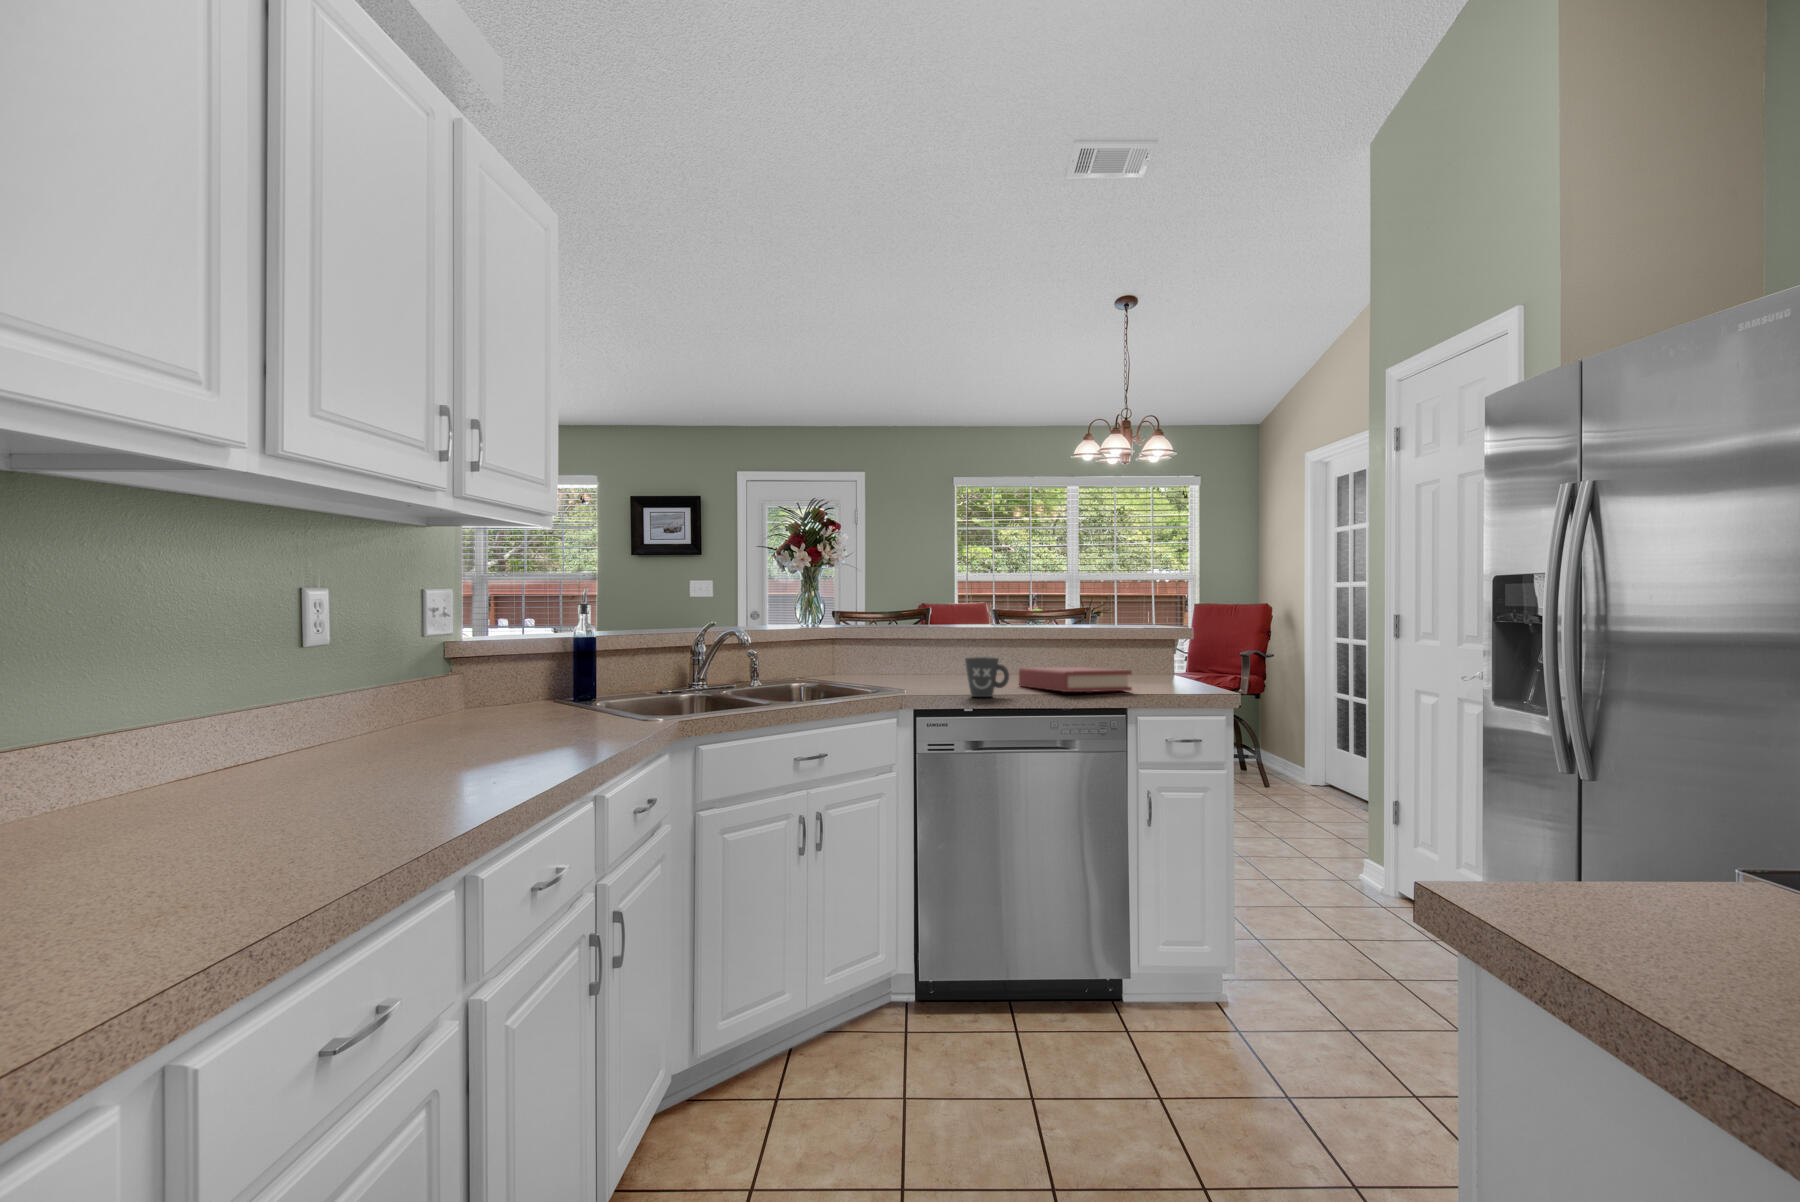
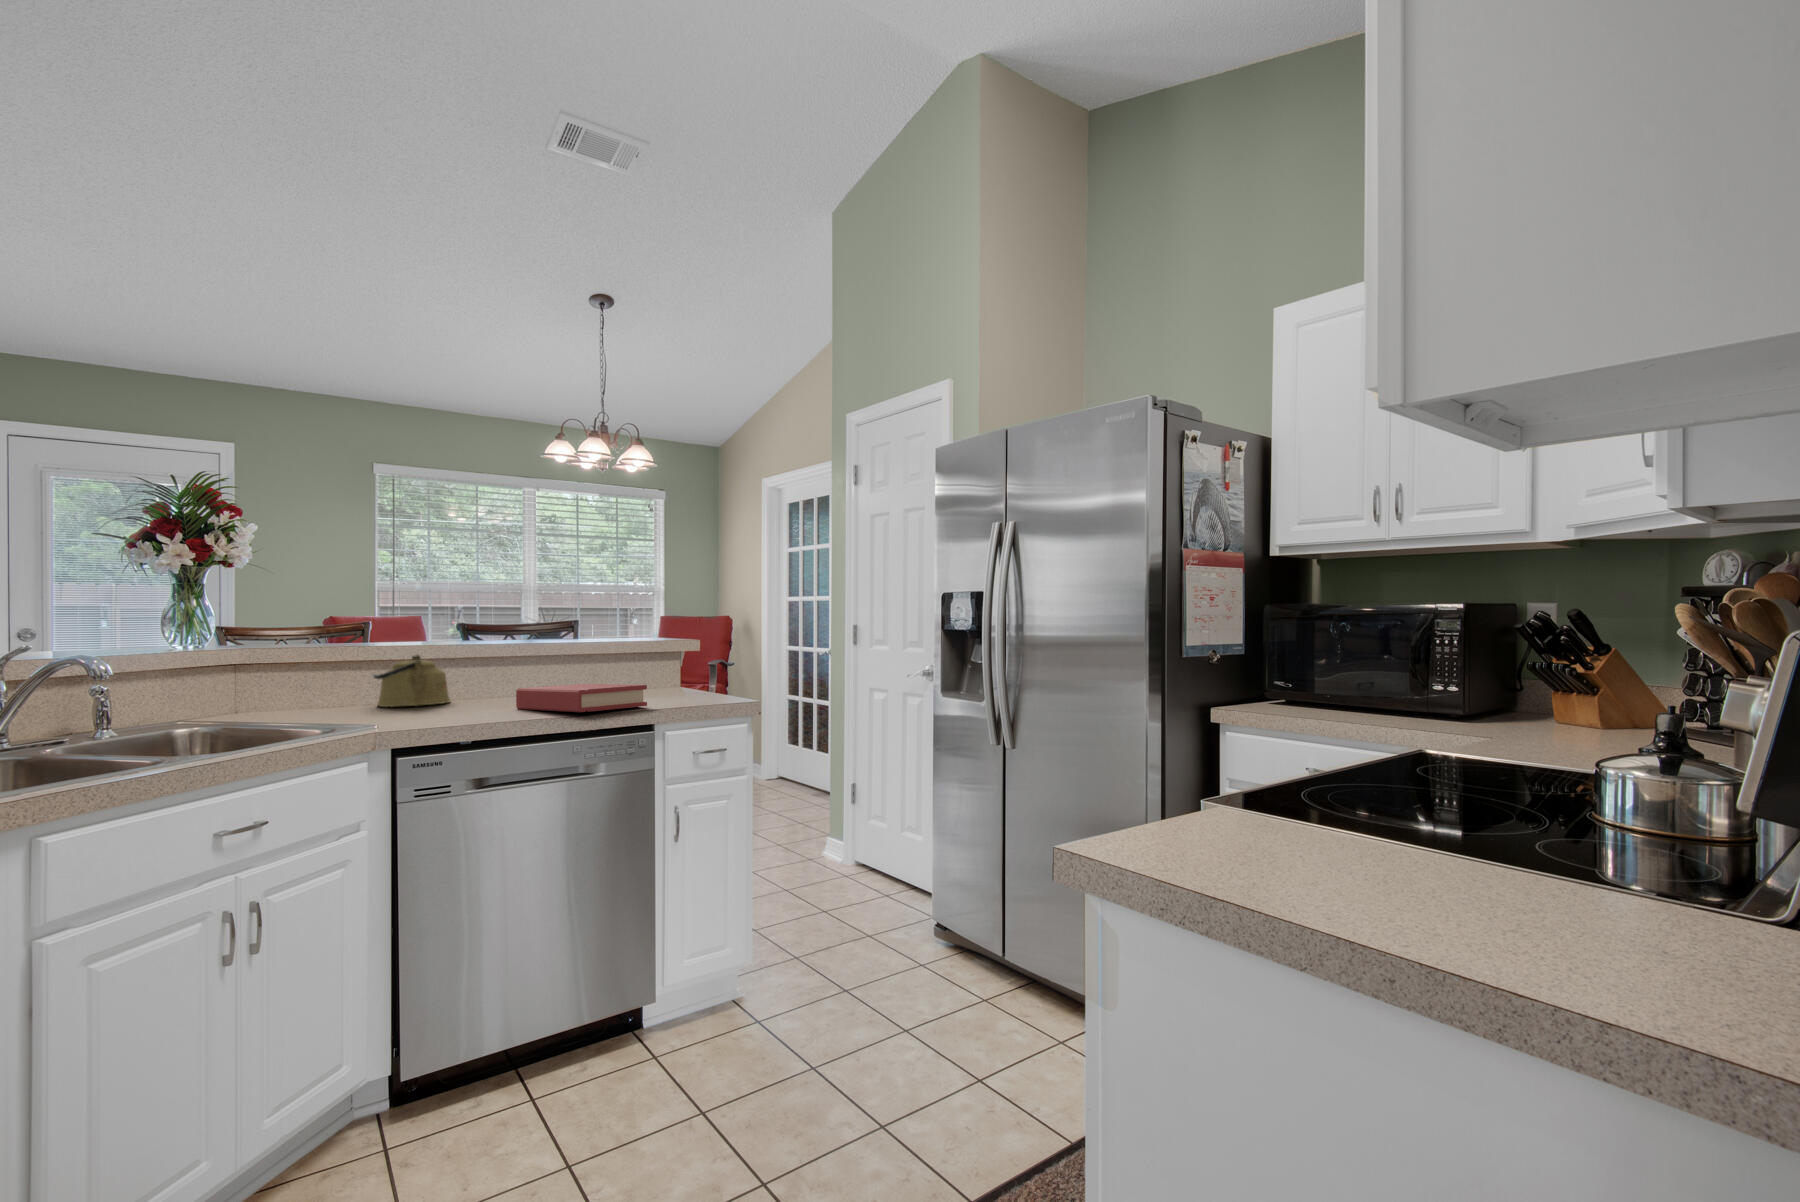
kettle: none [916,635,973,679] -> present [374,655,451,707]
mug: present [965,657,1009,697] -> none [457,679,514,726]

